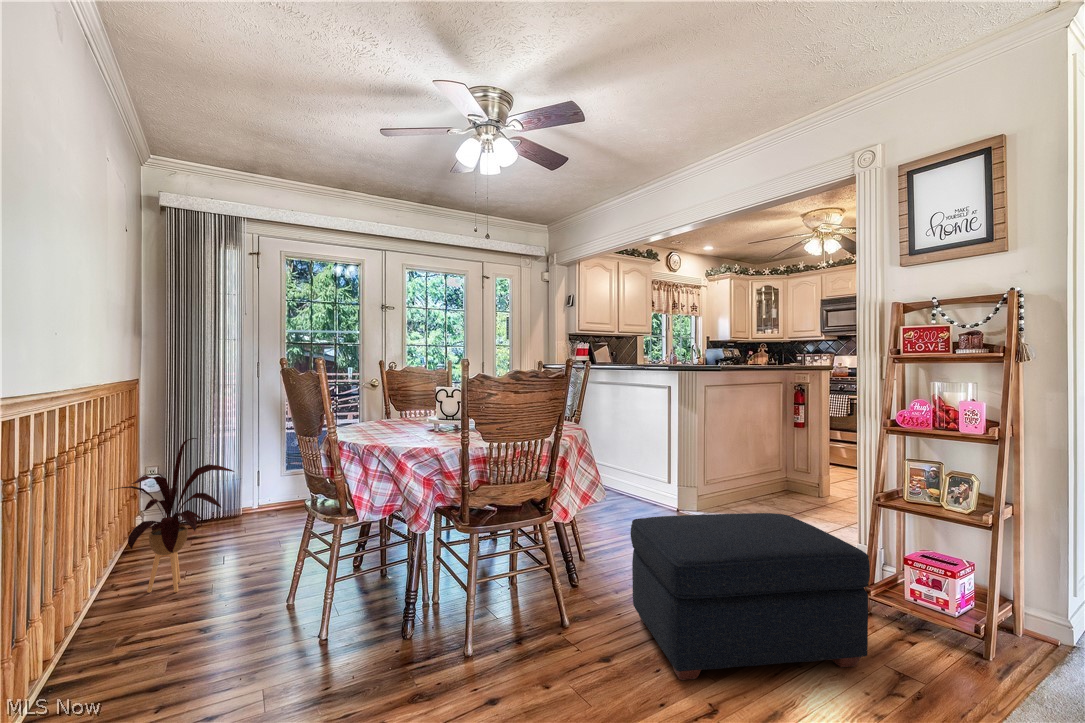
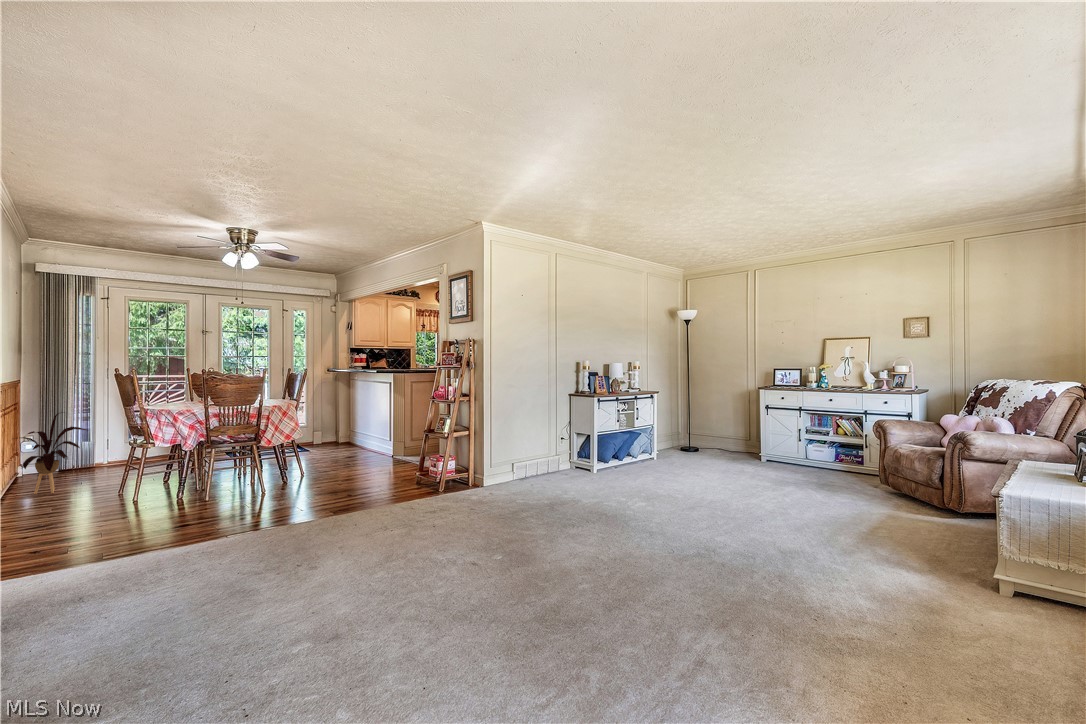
ottoman: present [631,513,870,680] -> none [293,438,385,499]

